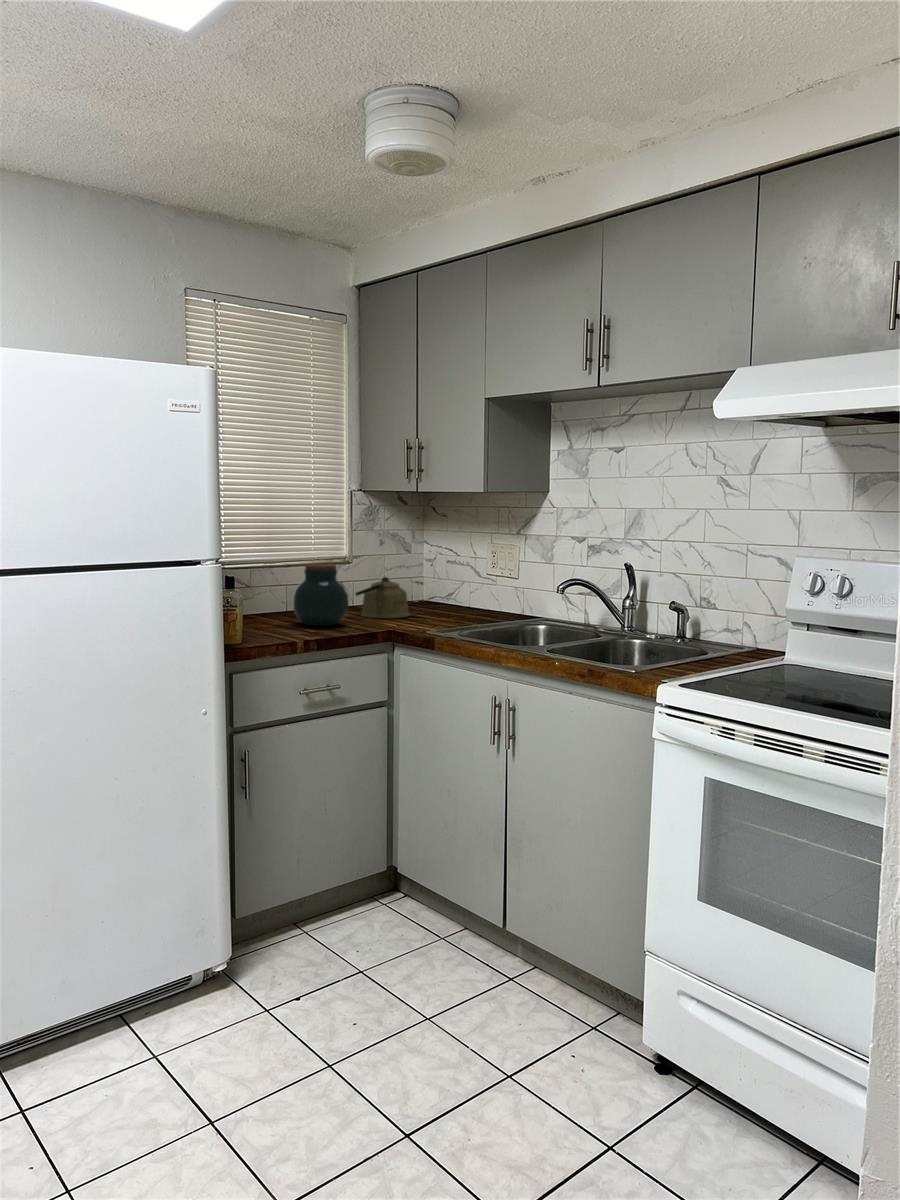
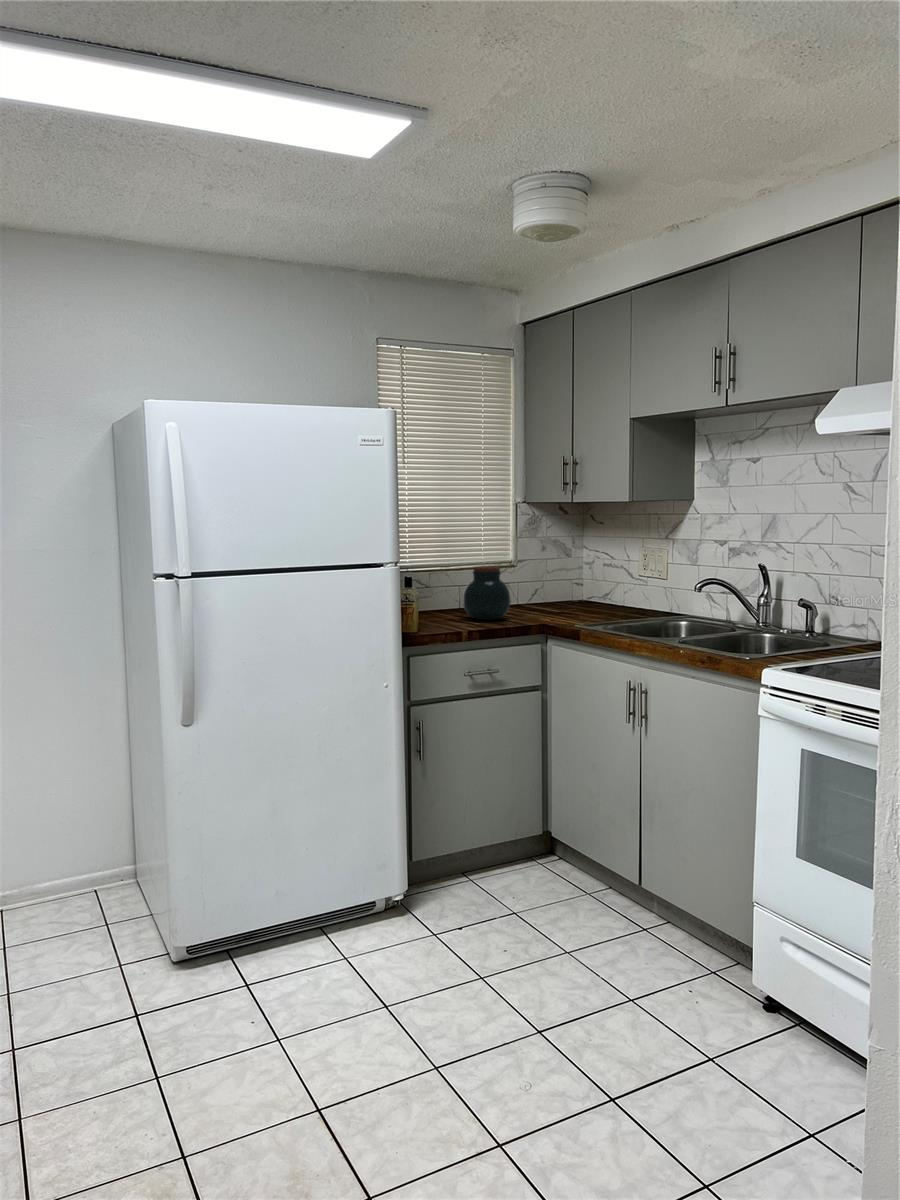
kettle: present [356,577,410,618] -> none [518,577,567,614]

